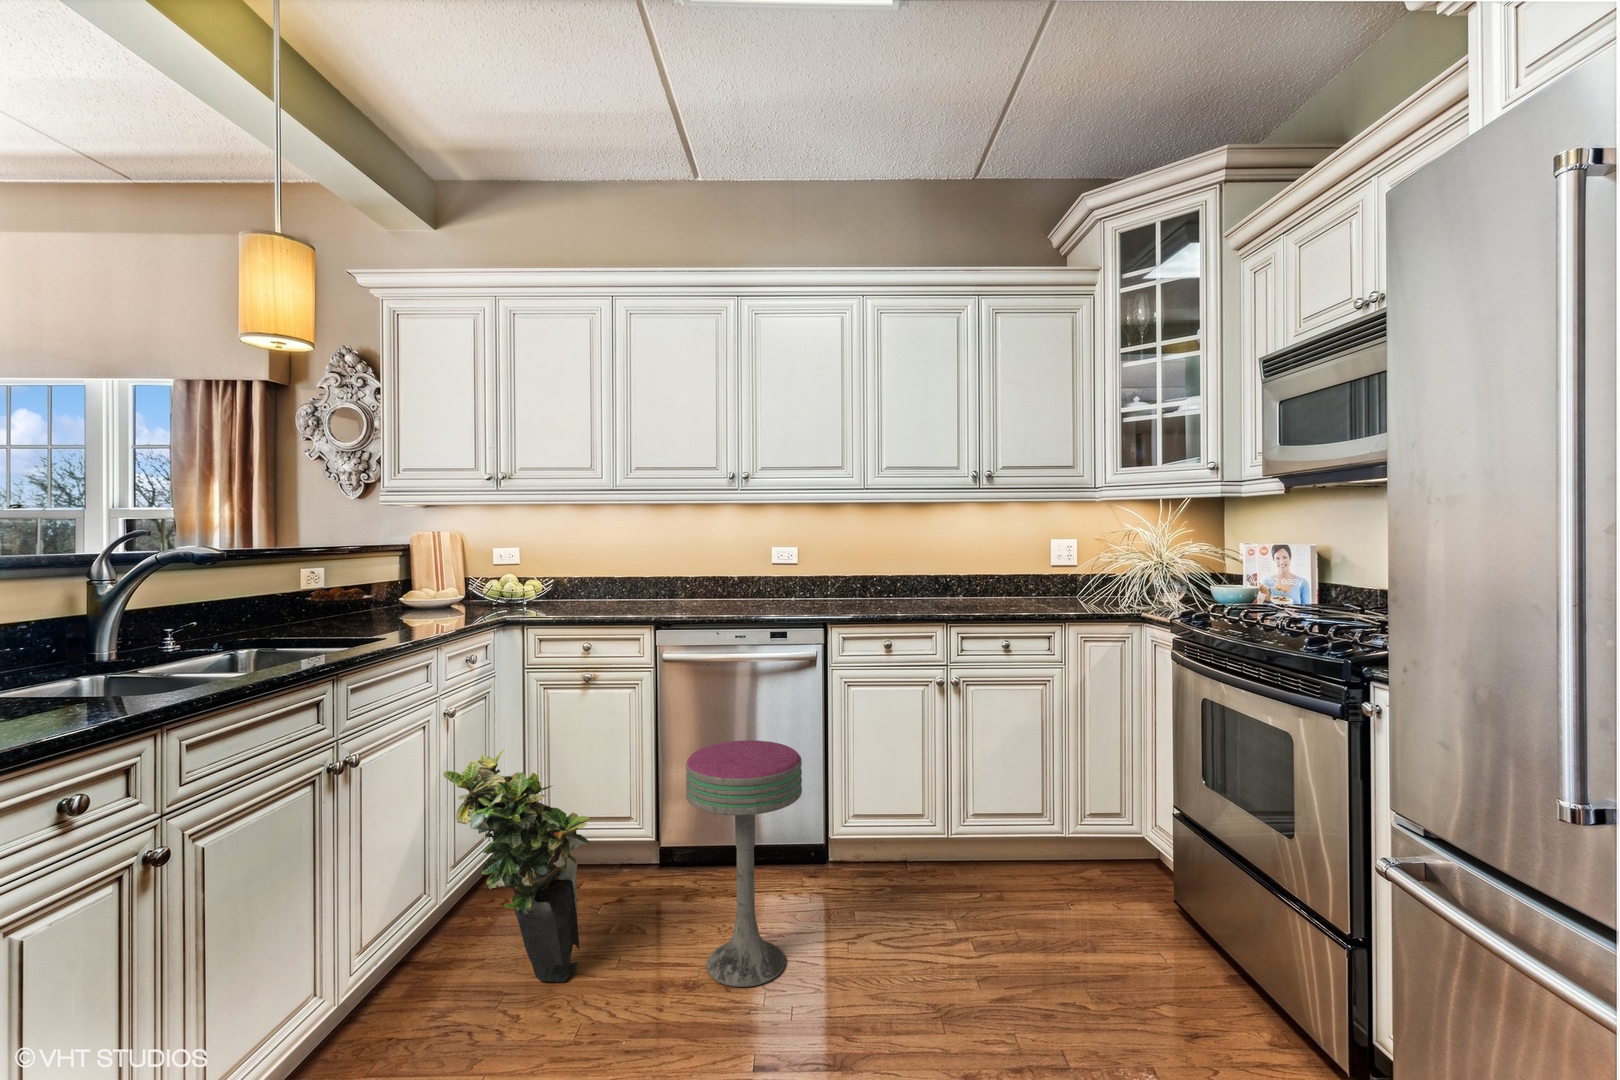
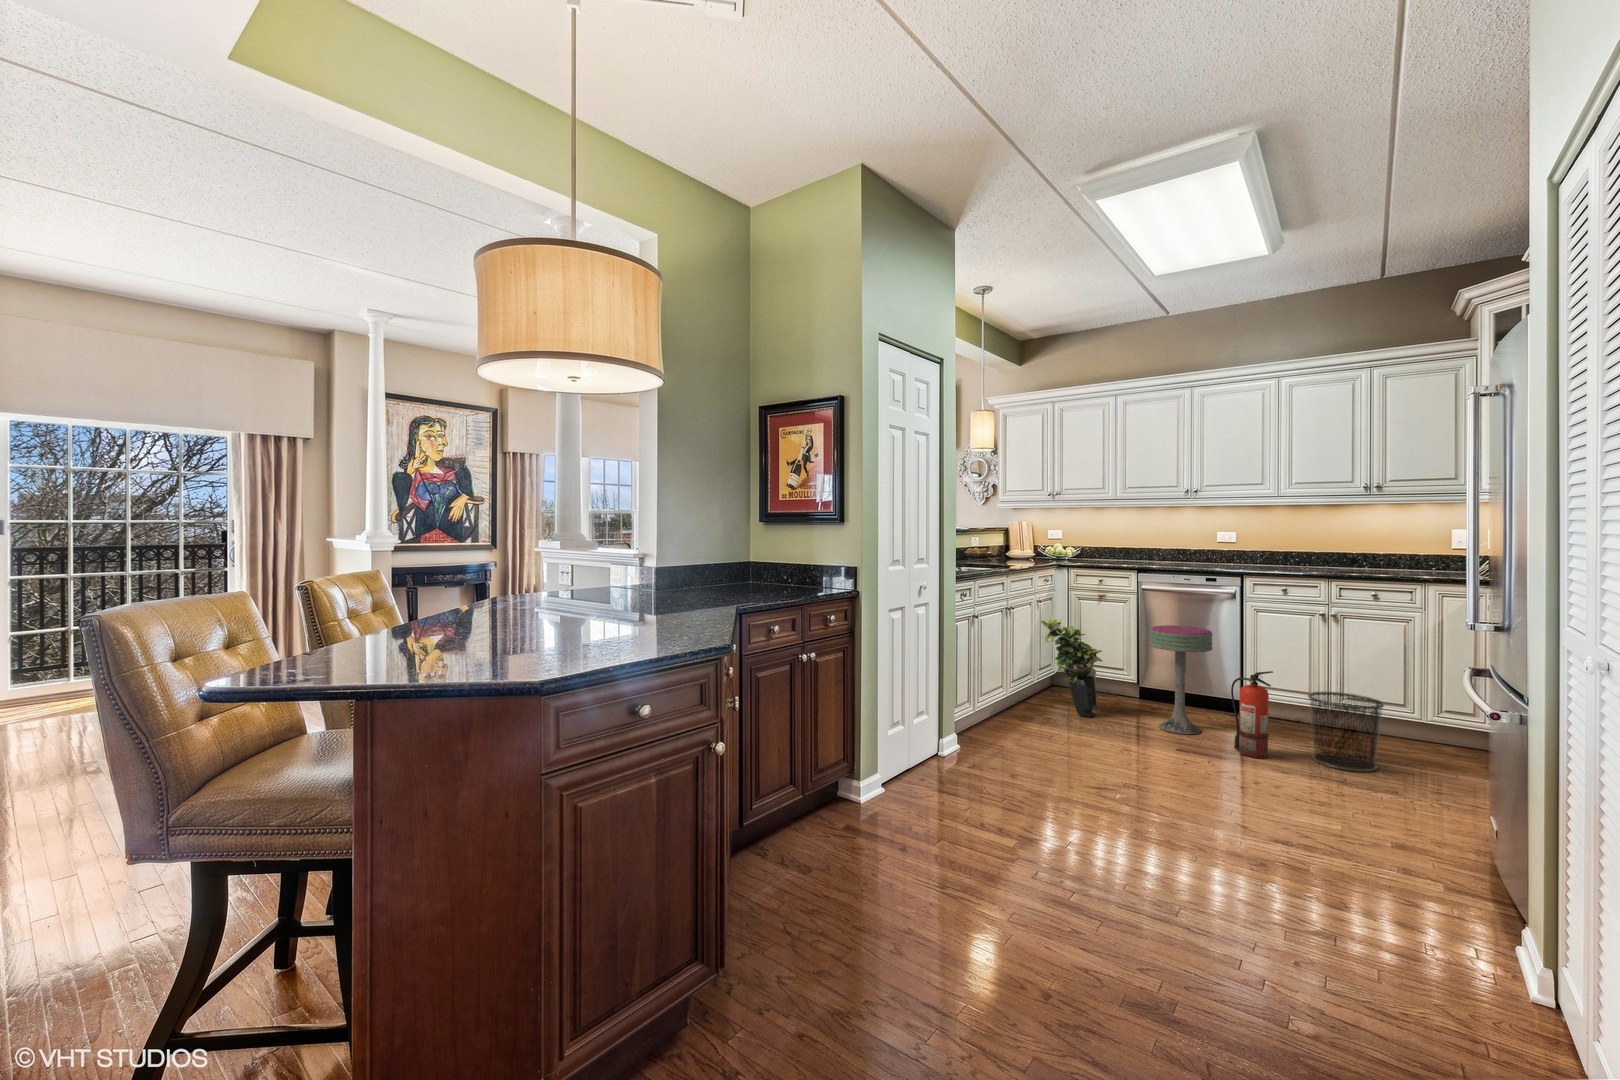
waste bin: none [973,845,1095,1024] -> present [1308,692,1384,772]
fire extinguisher: none [850,848,934,1041] -> present [1231,671,1273,758]

